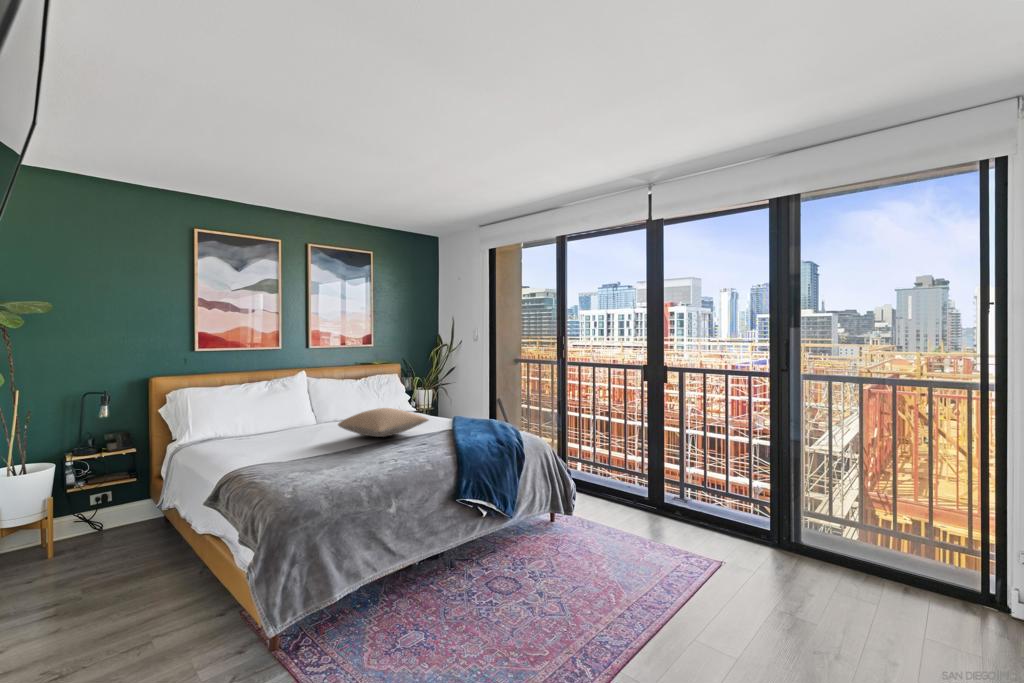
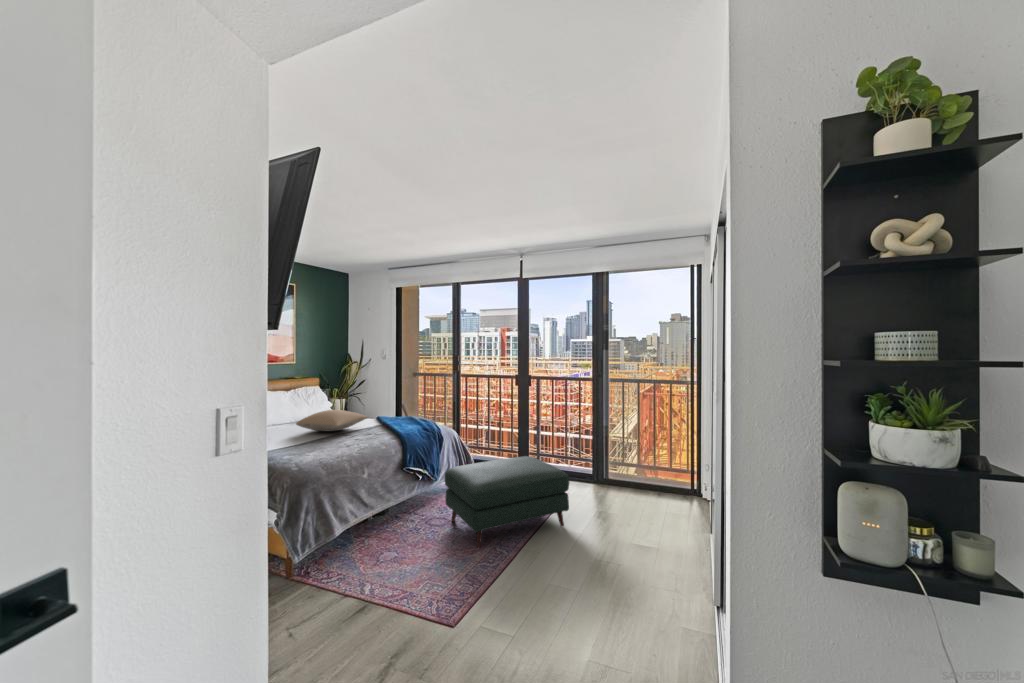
ottoman: none [514,497,716,651] -> present [445,456,569,548]

